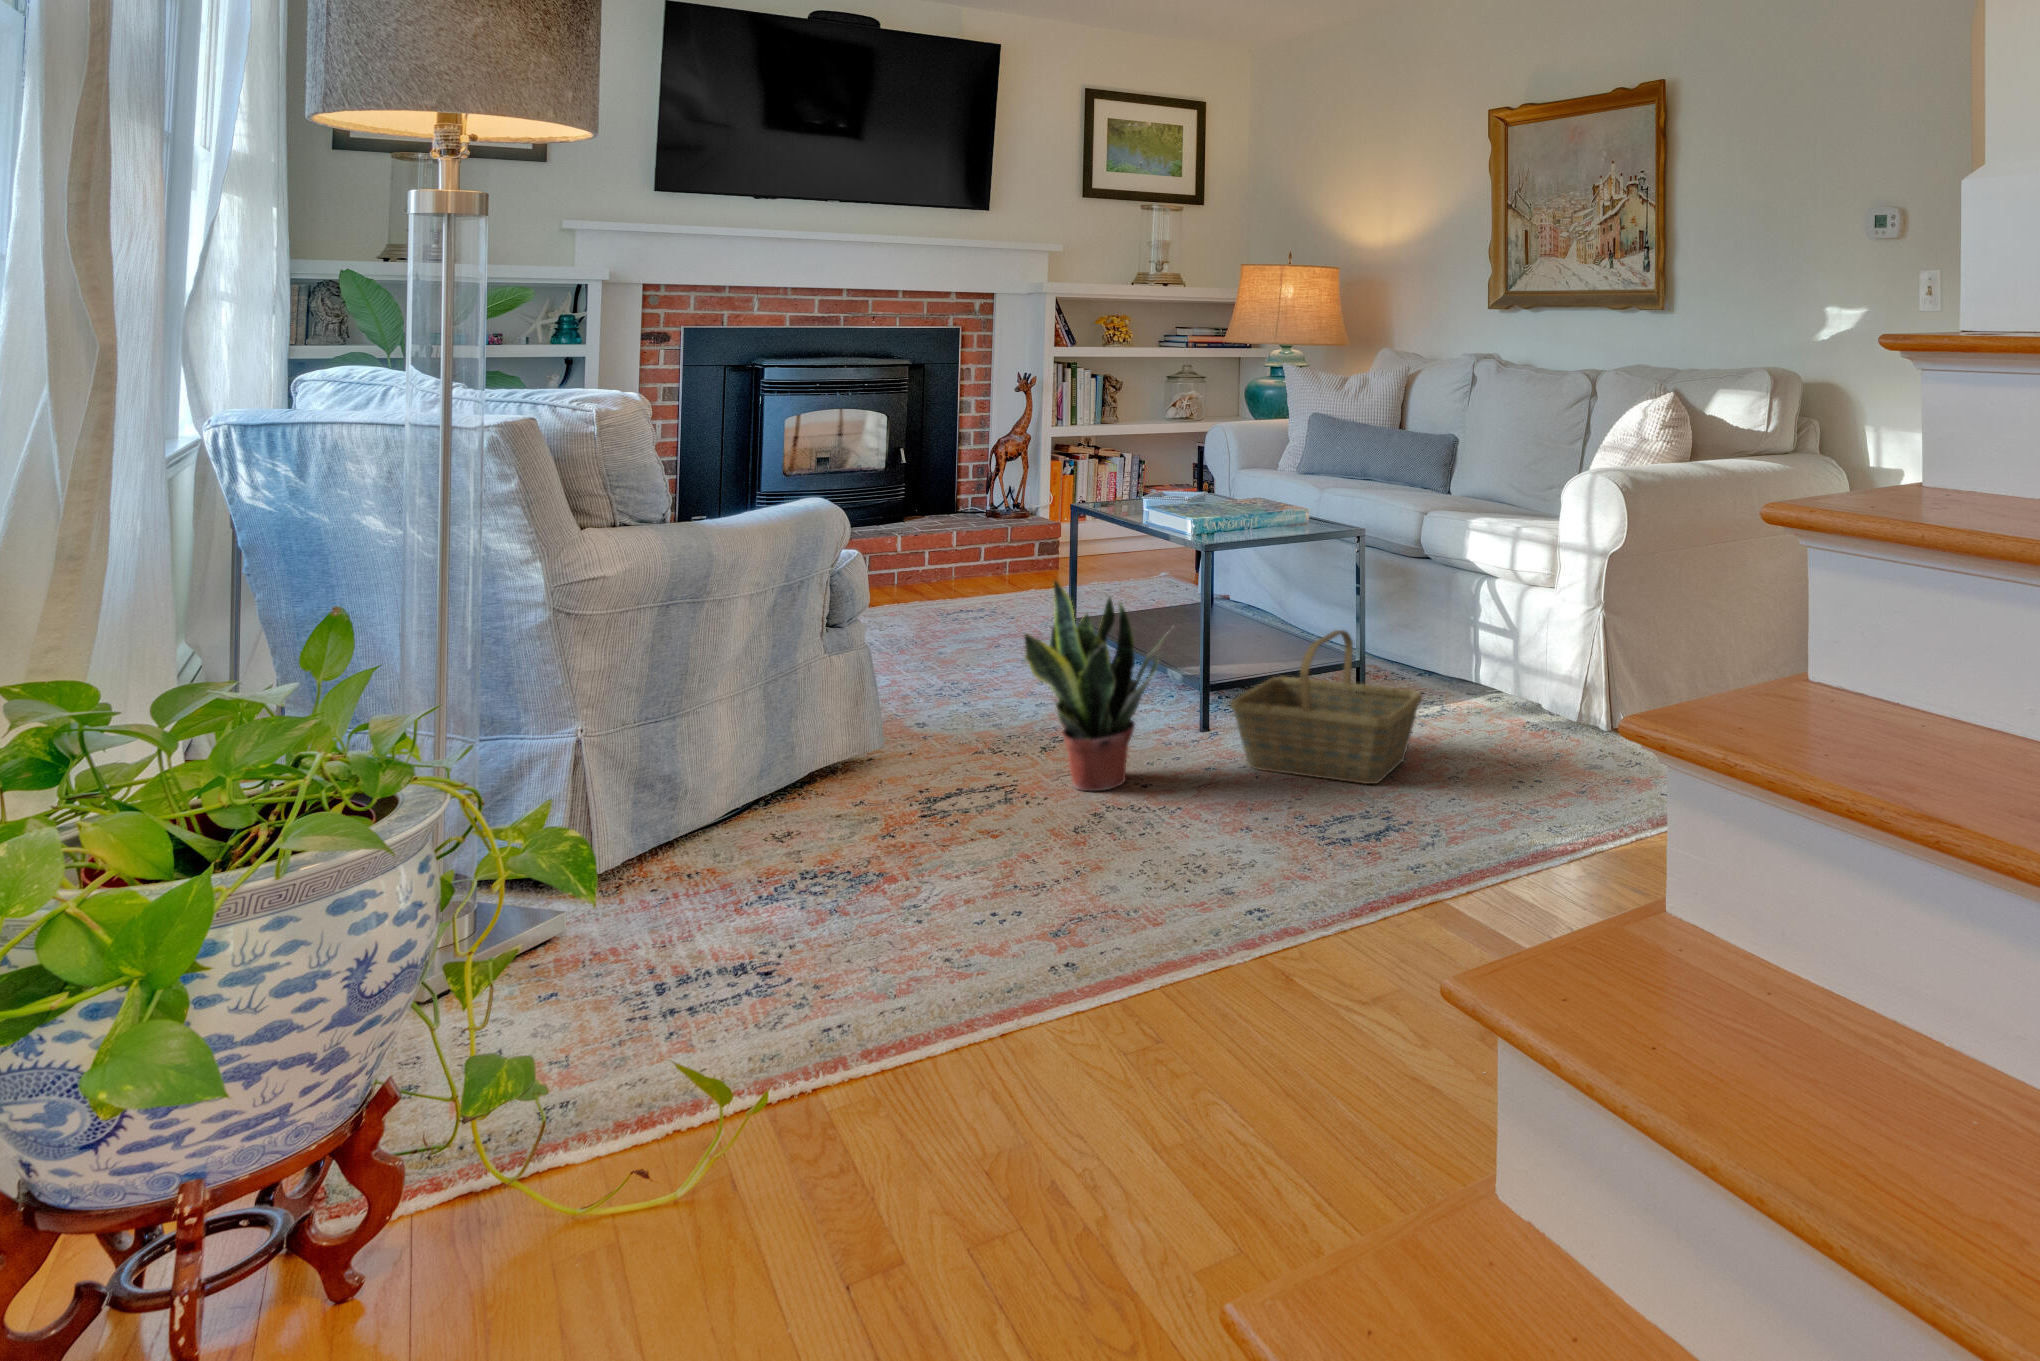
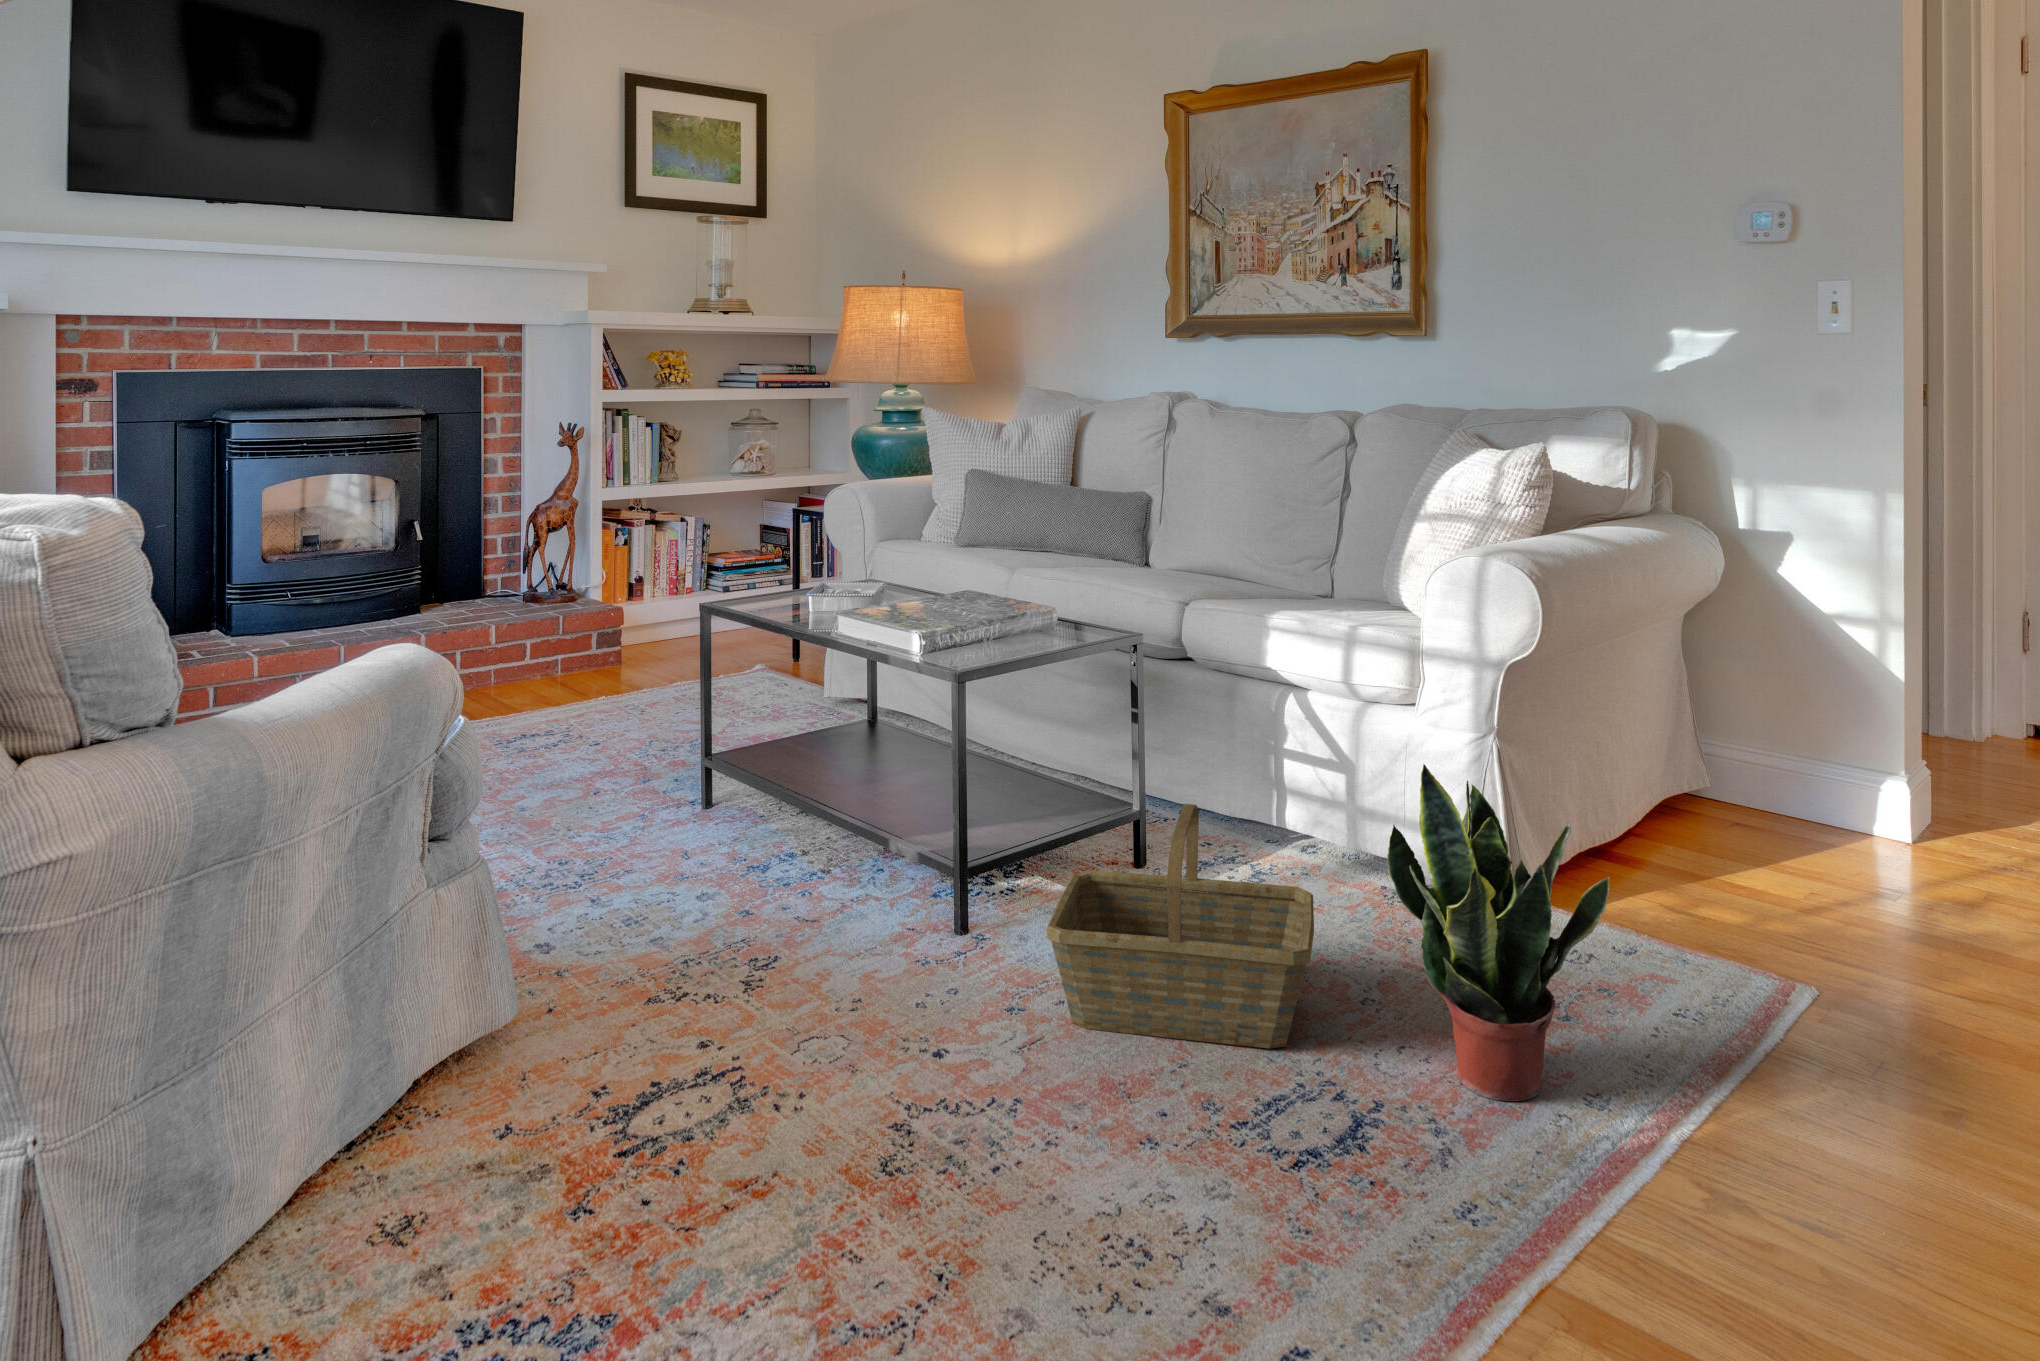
potted plant: present [1025,581,1166,791] -> present [1387,764,1610,1101]

